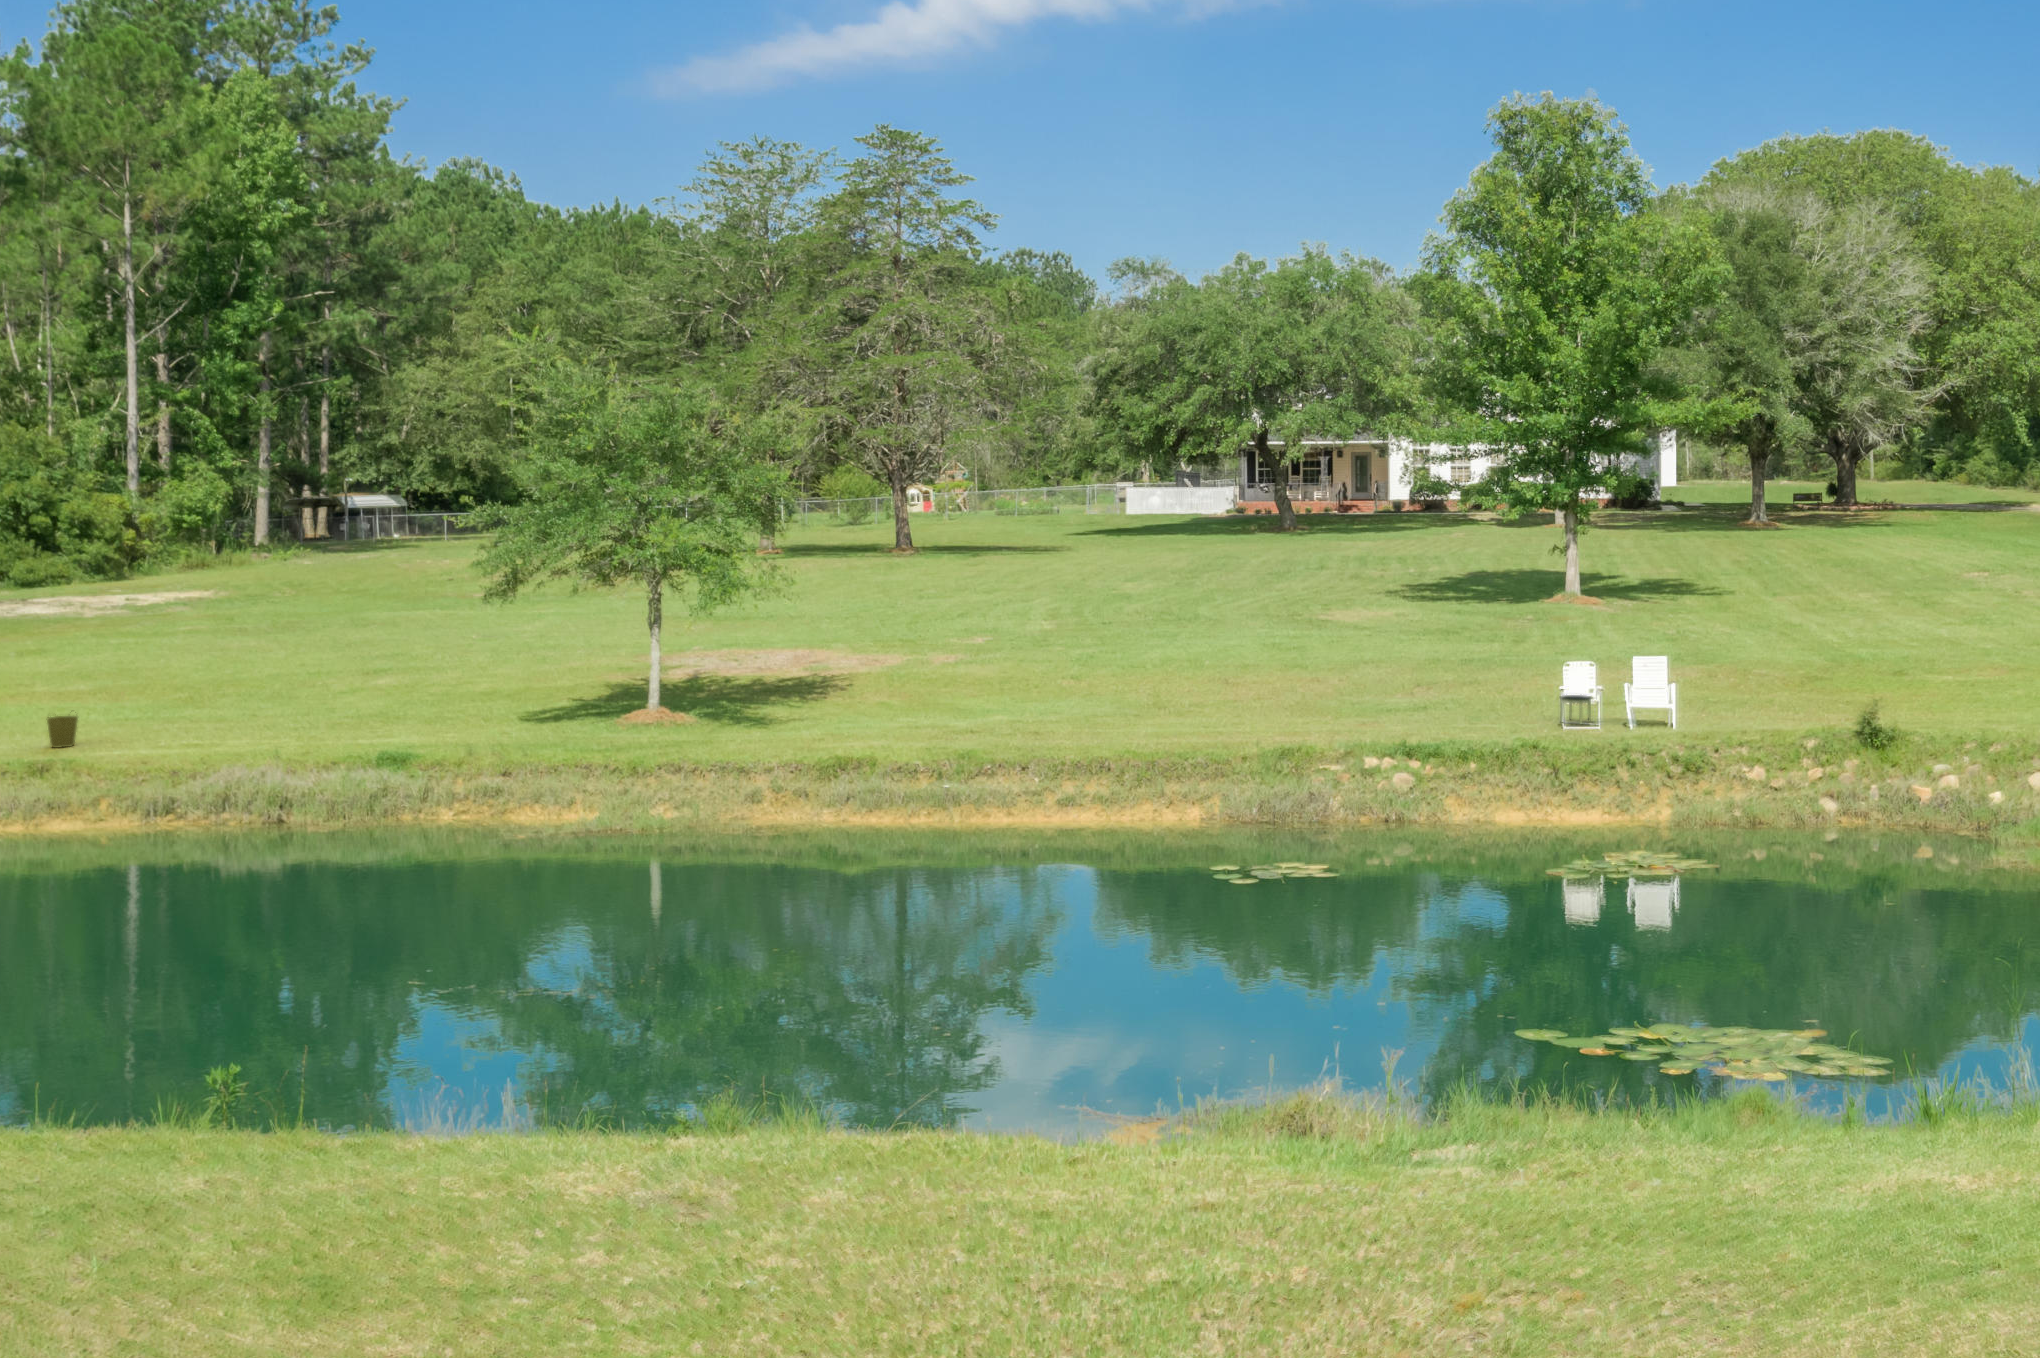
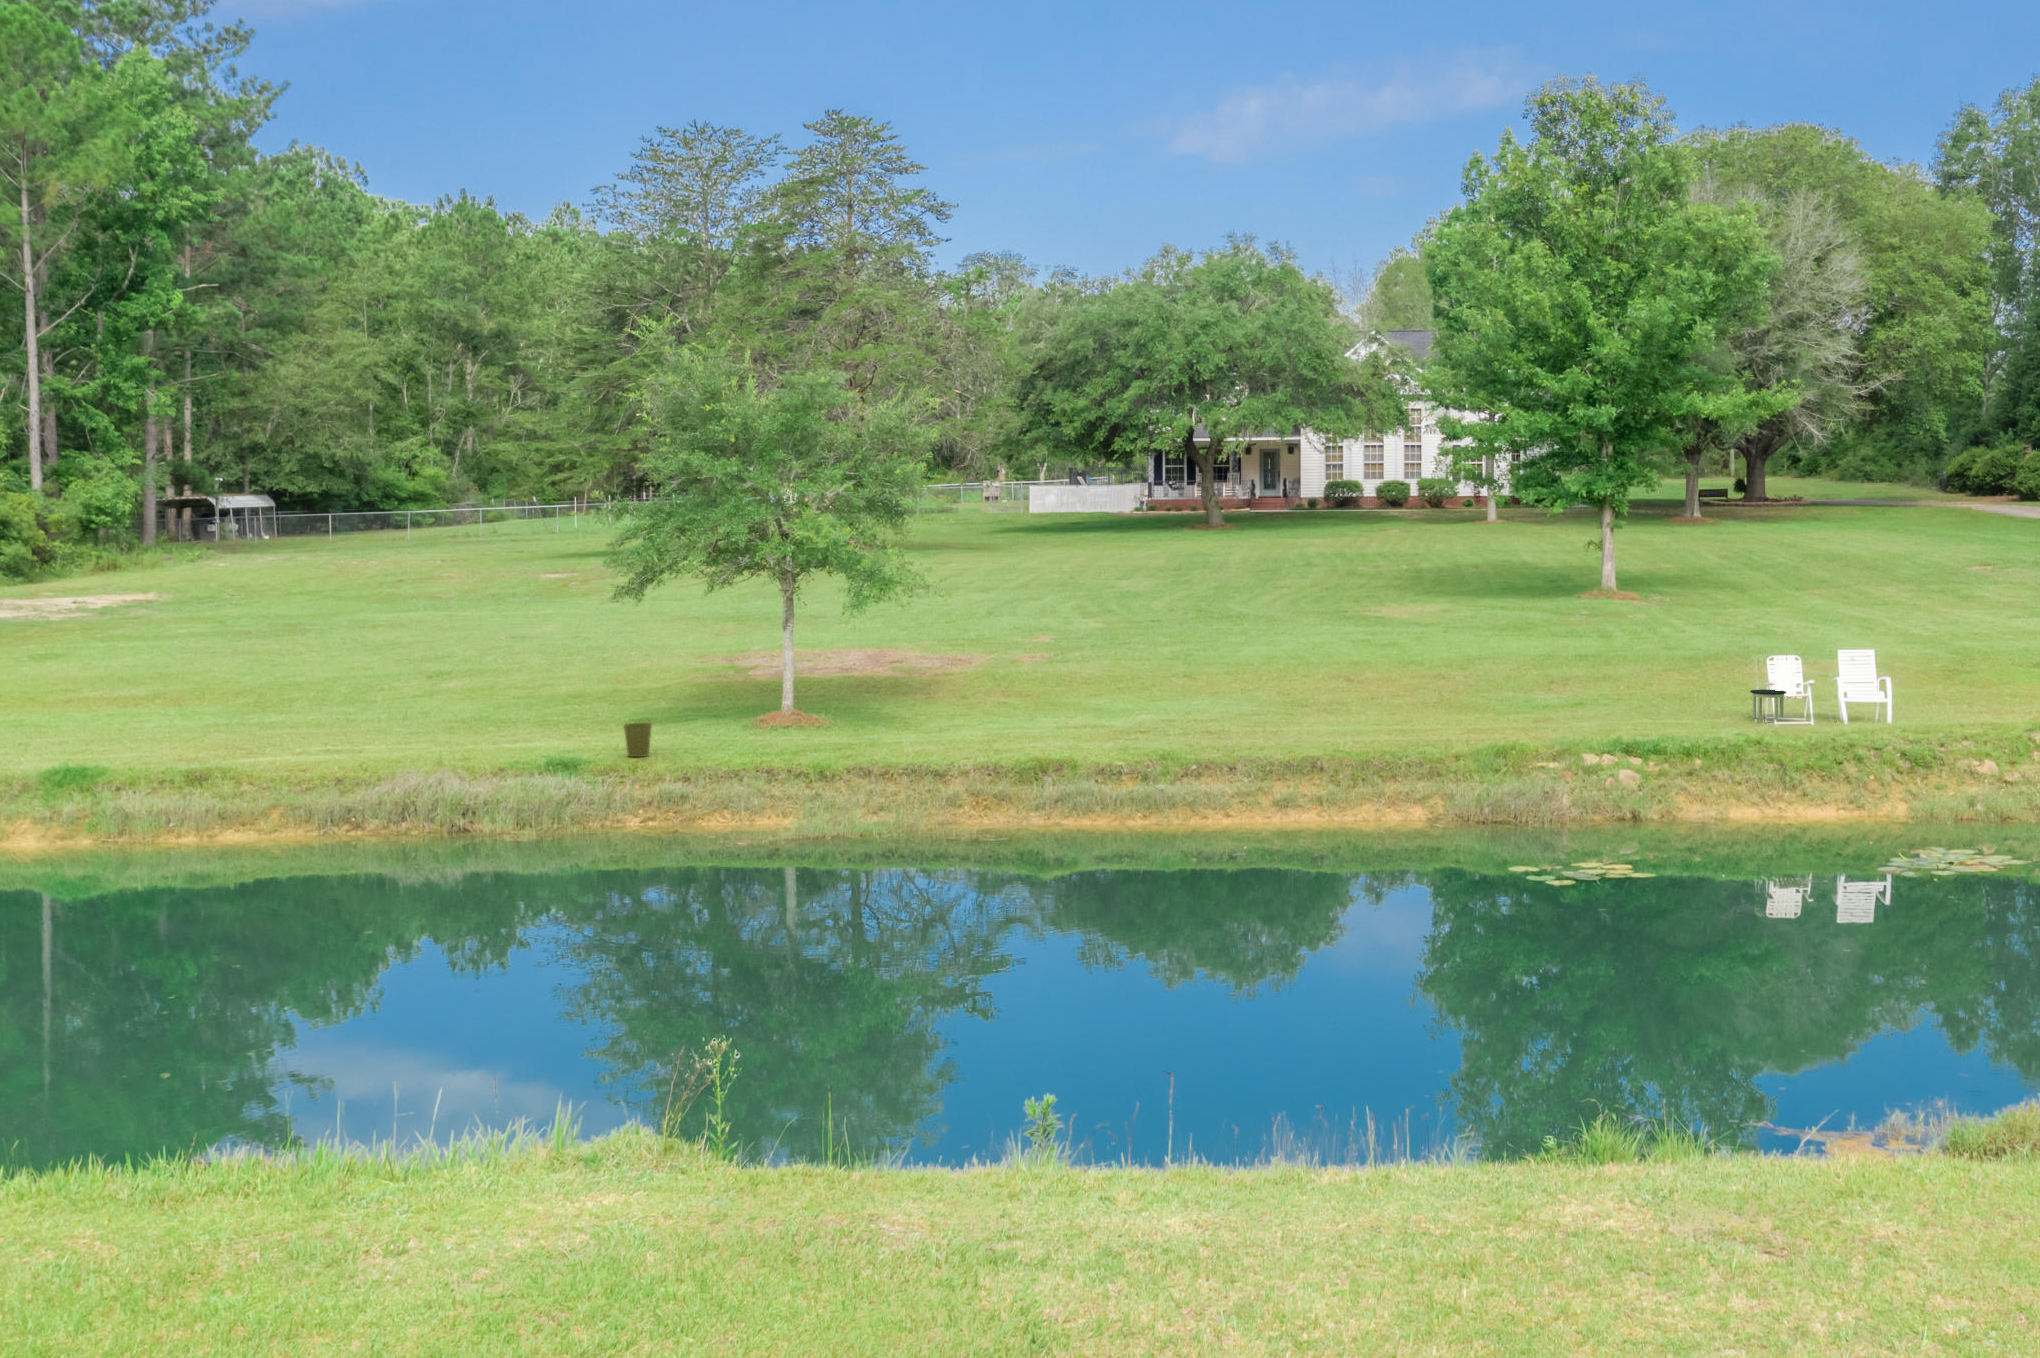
basket: present [47,715,78,748] -> present [624,722,652,757]

